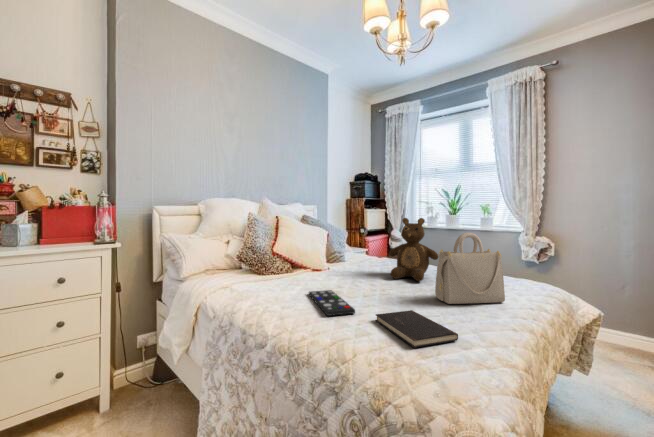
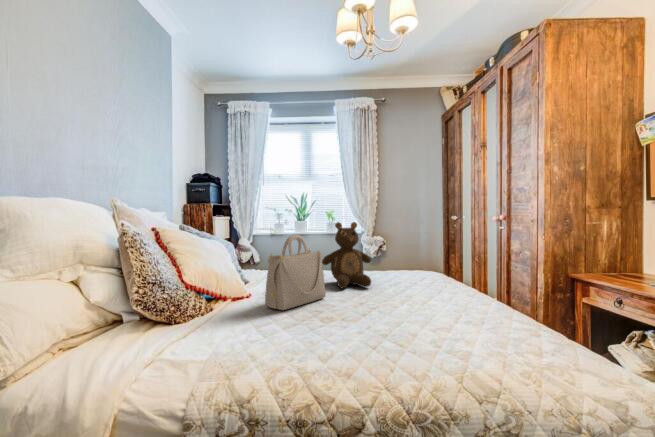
handbag: present [435,233,505,304] -> present [265,235,326,310]
remote control: present [309,290,355,316] -> none [307,315,404,347]
hardcover book: present [376,310,458,348] -> none [432,315,518,350]

